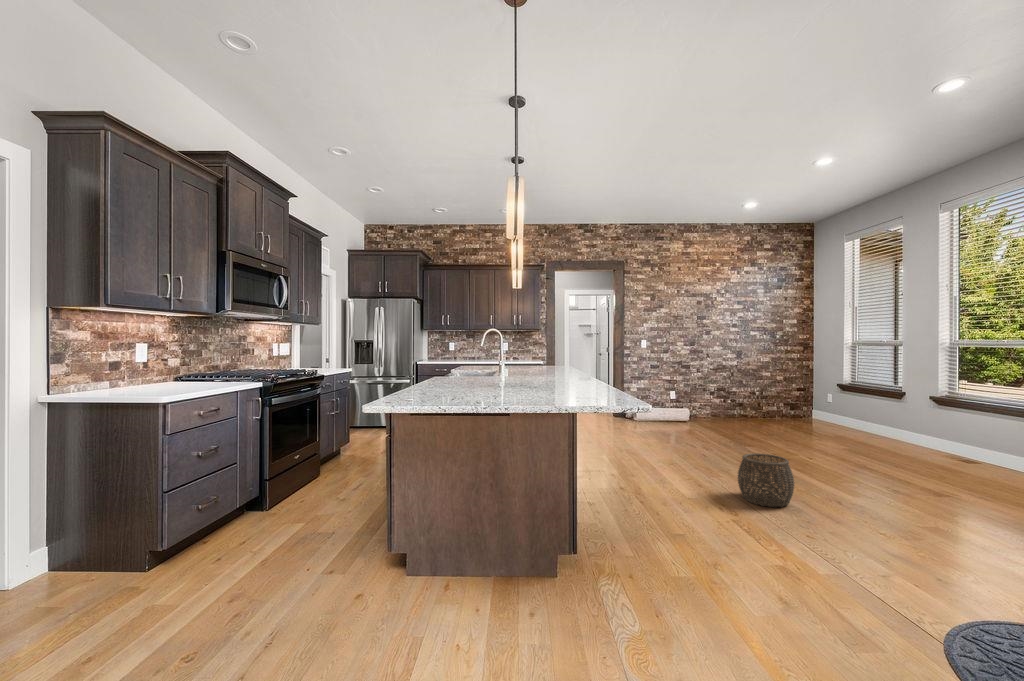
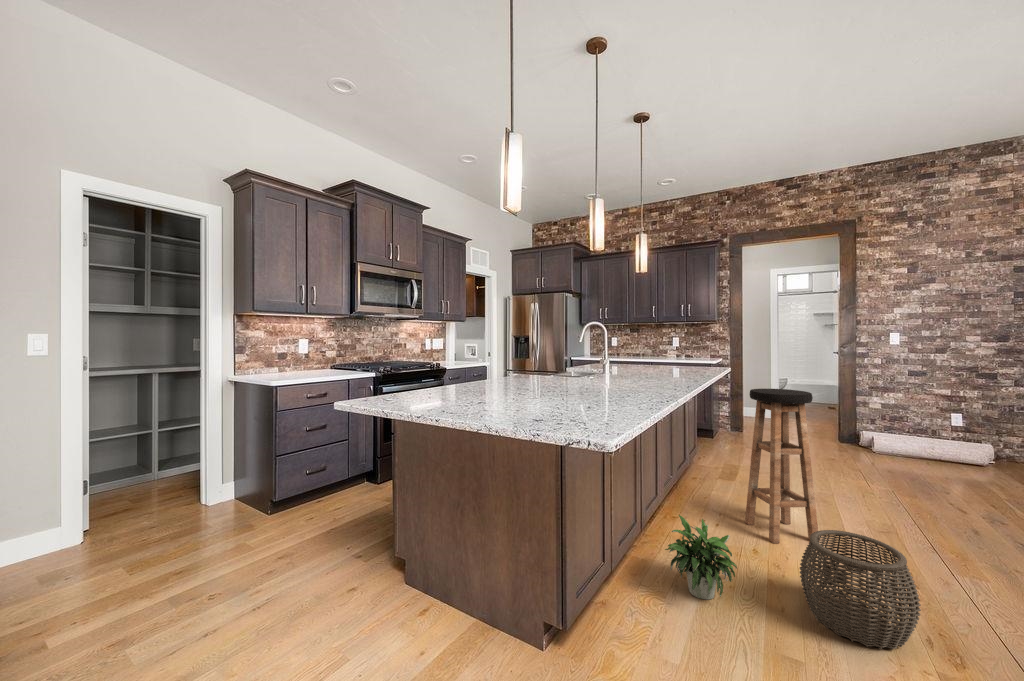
bar stool: none [657,378,700,479] -> present [745,389,818,543]
potted plant: none [673,464,730,514] -> present [665,515,737,600]

